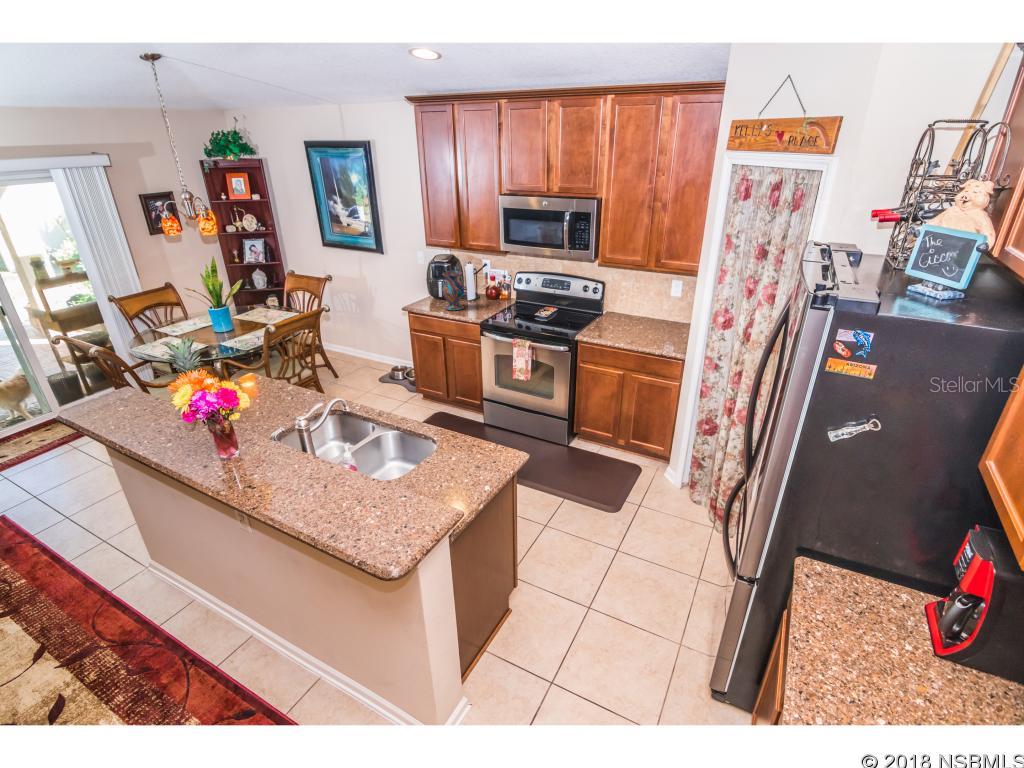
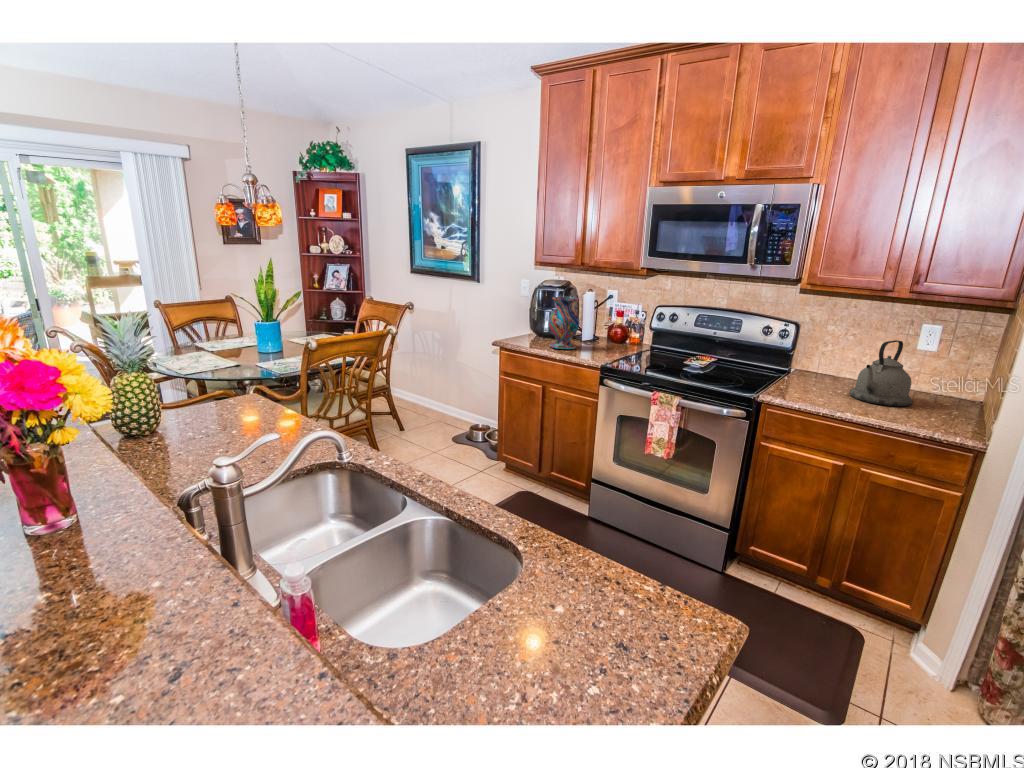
kettle: none [625,298,656,338] -> present [849,340,913,406]

